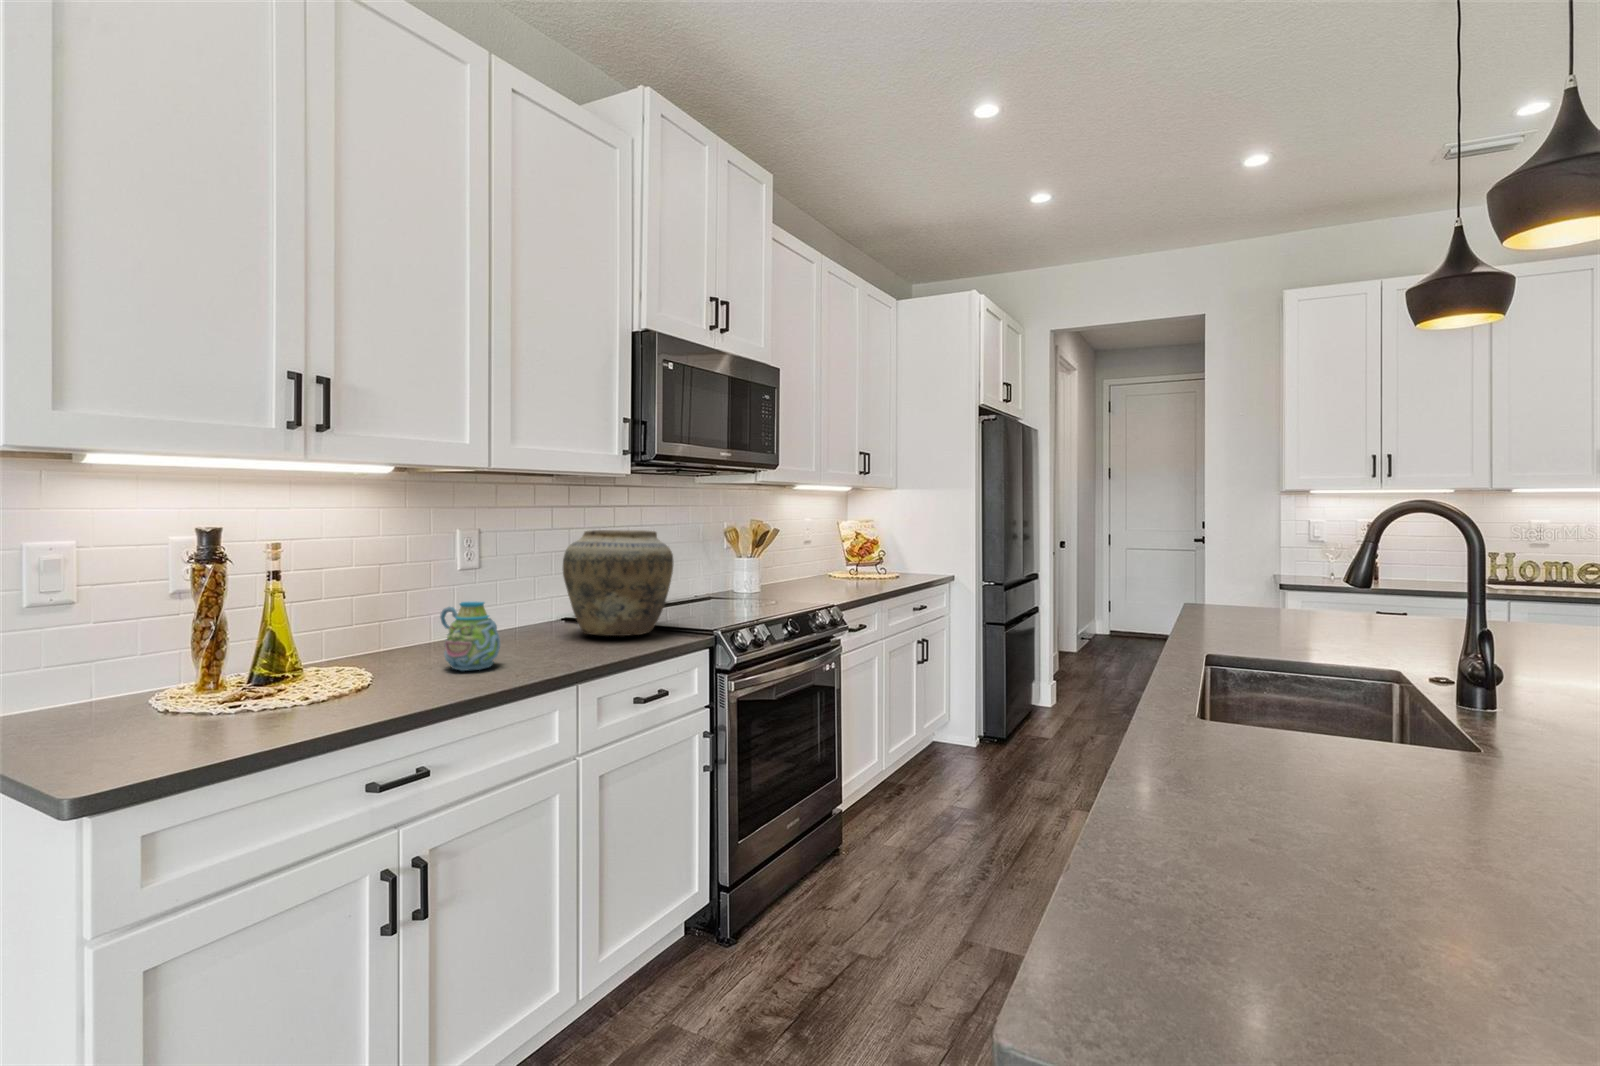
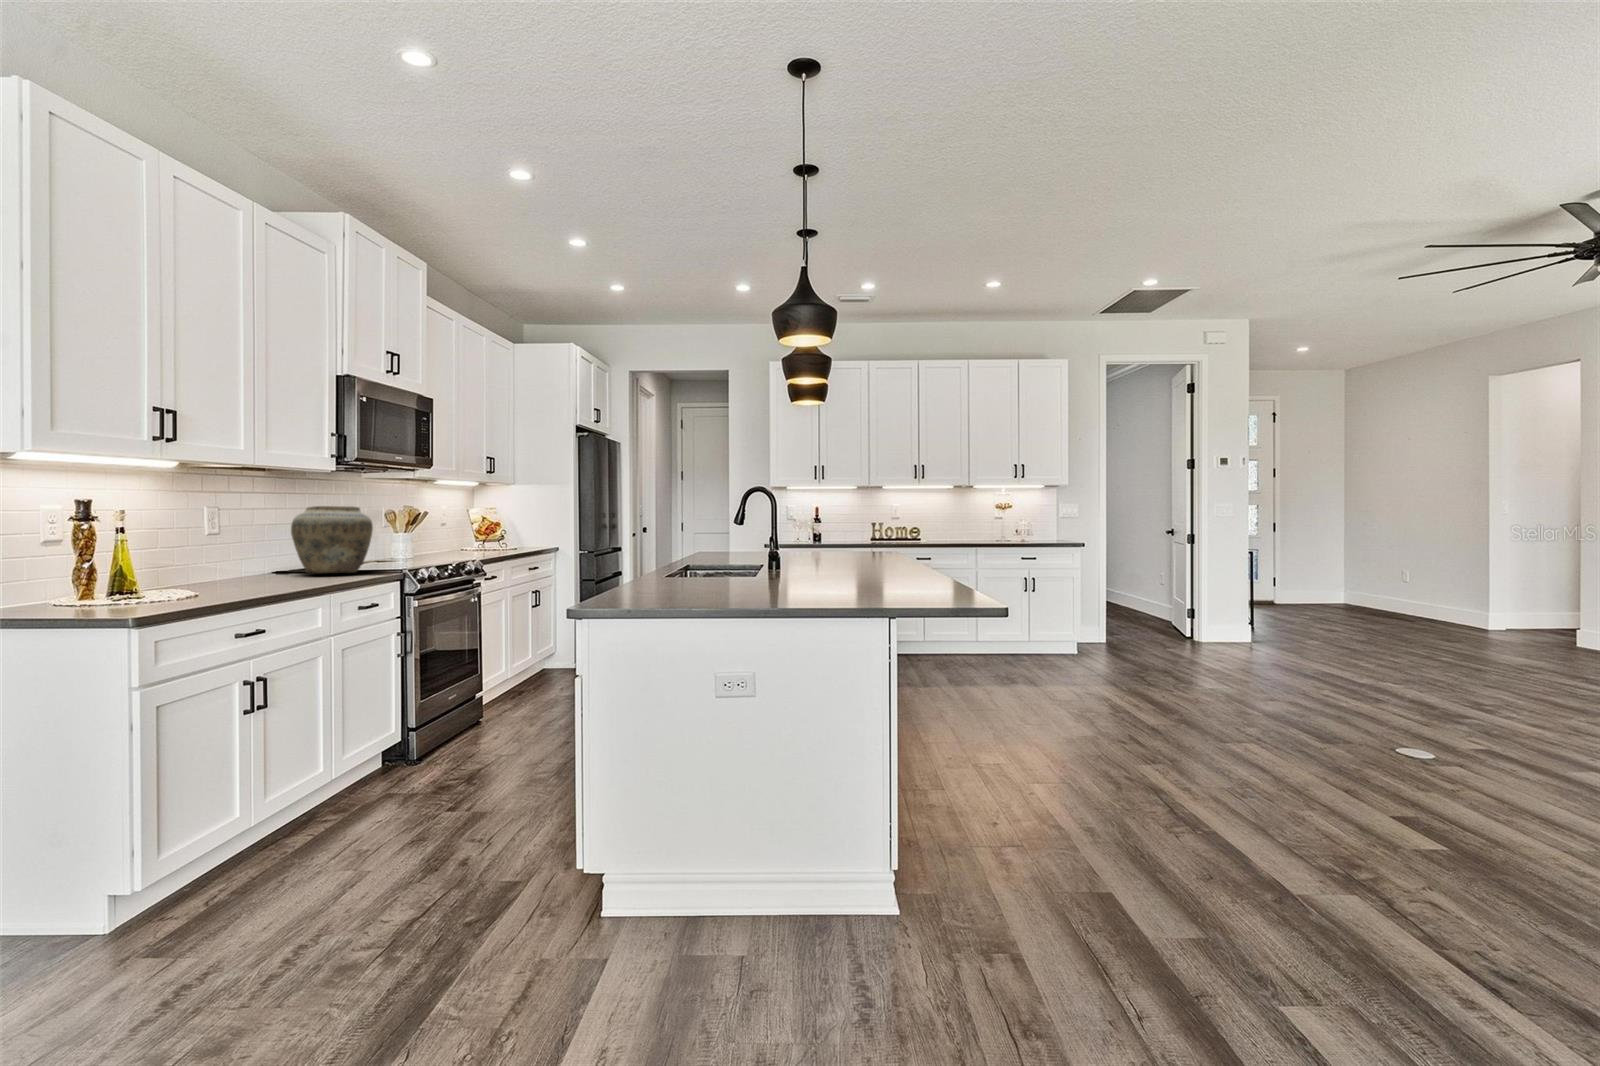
mug: present [440,602,500,671] -> none [229,546,275,587]

